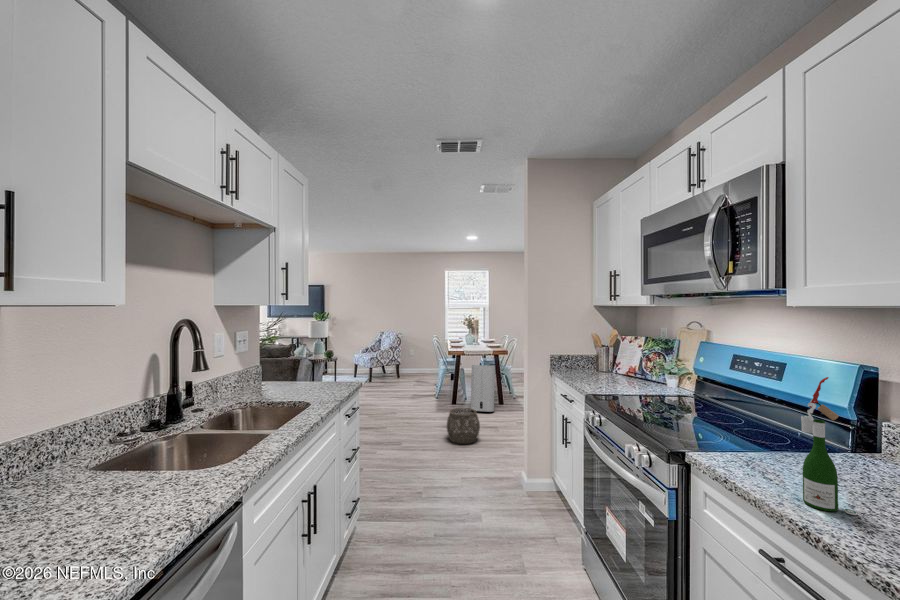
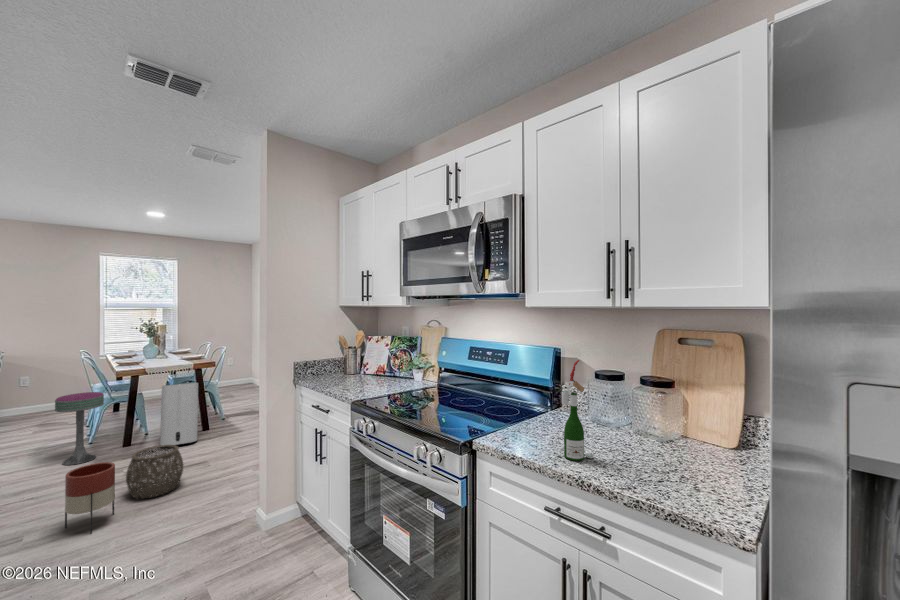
bar stool: none [416,364,440,411] -> present [55,392,104,465]
planter: none [415,410,439,456] -> present [65,462,115,533]

